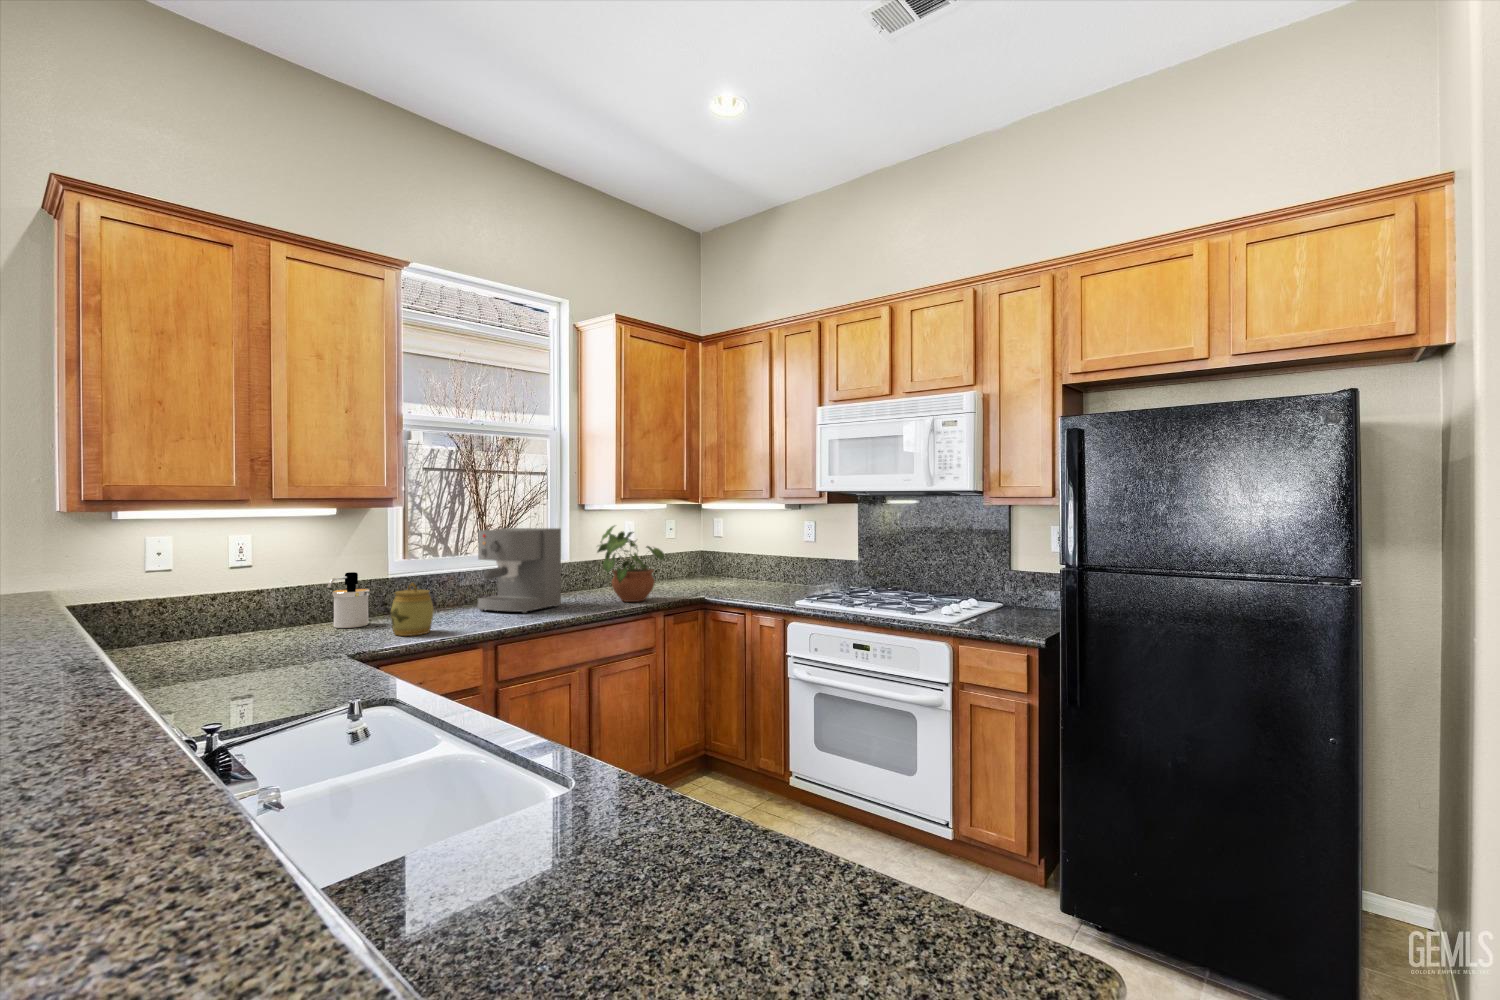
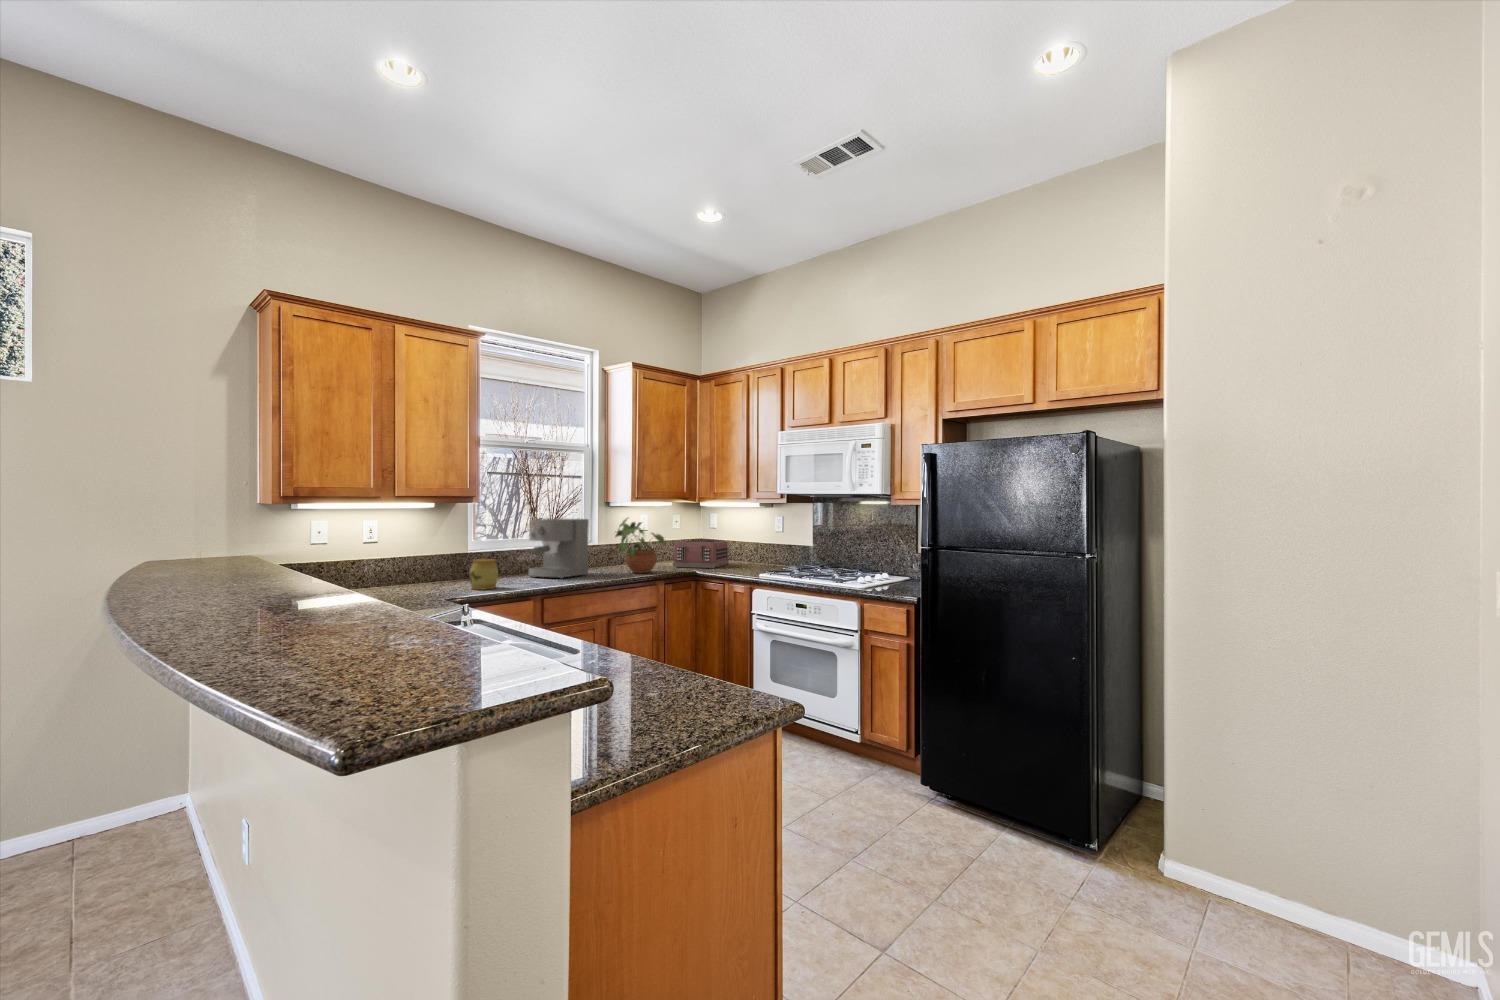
toaster: none [673,553,744,591] -> present [673,540,729,568]
soap dispenser: present [327,572,370,628] -> none [427,547,455,585]

